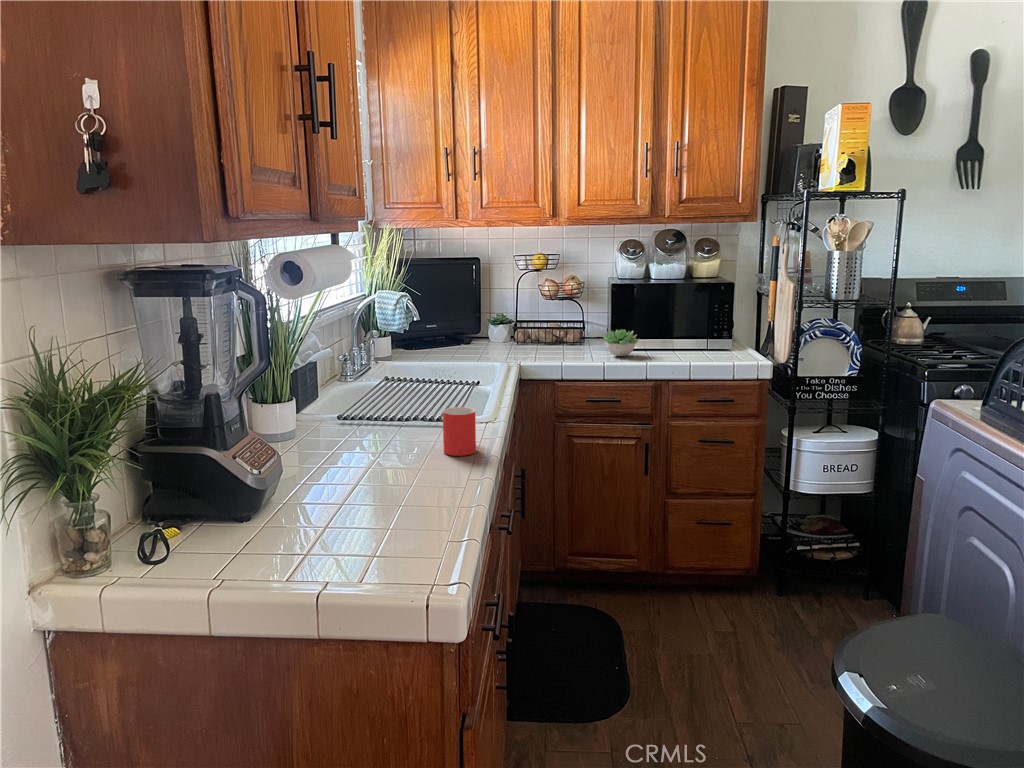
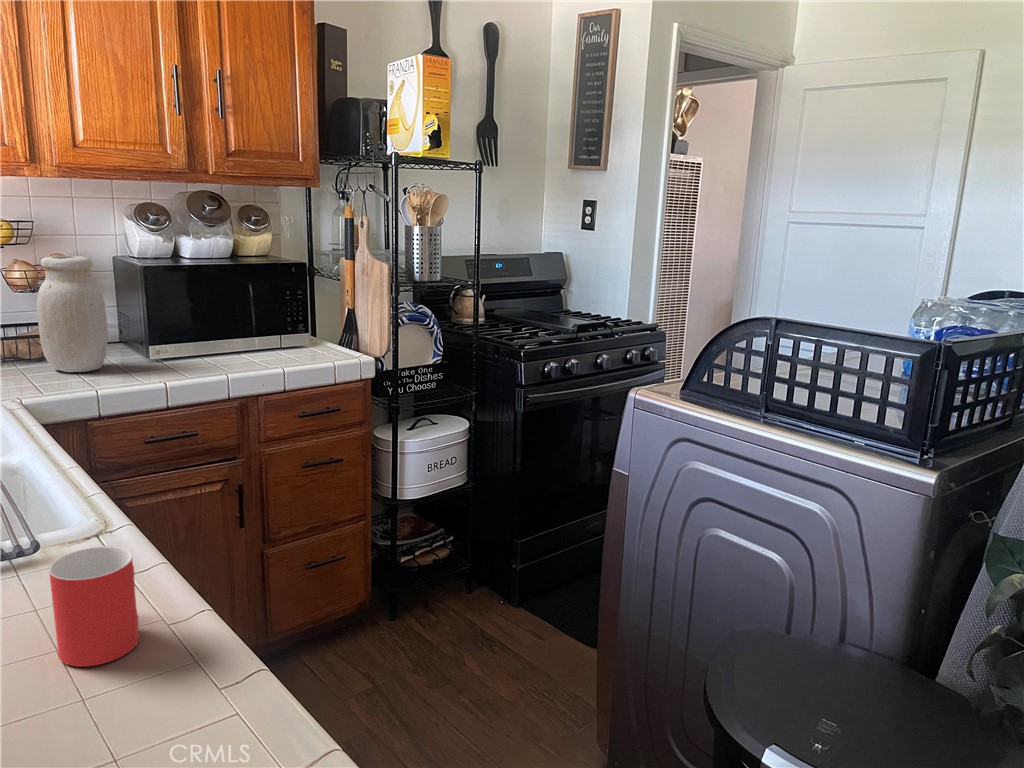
jar: none [548,276,586,352] -> present [37,256,108,372]
succulent plant: present [603,329,639,356] -> none [144,332,205,371]

